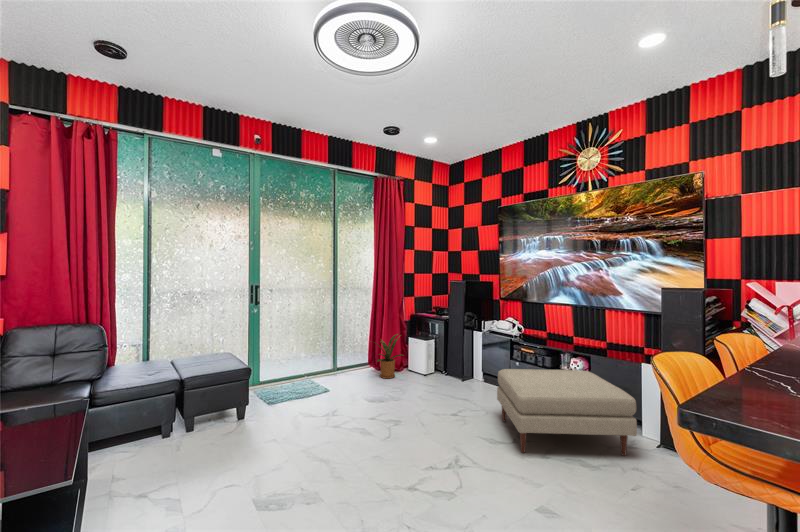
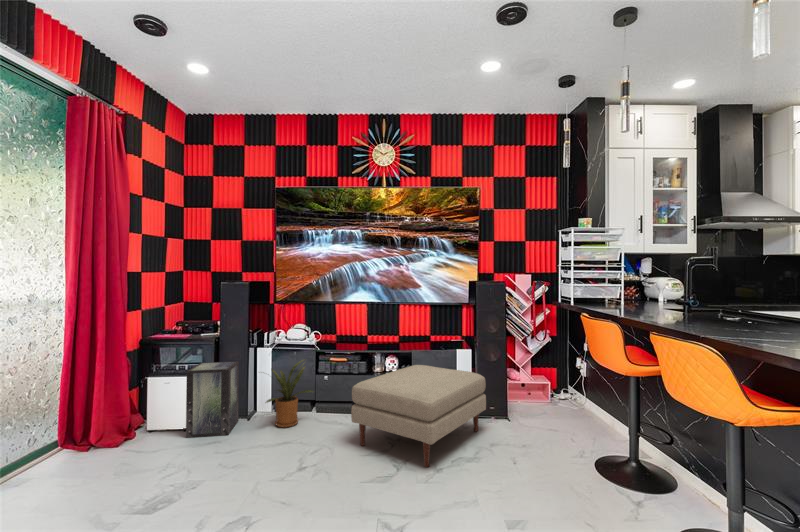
house plant: present [377,334,403,379] -> present [266,361,312,428]
storage box: none [423,334,459,385] -> present [186,361,239,438]

